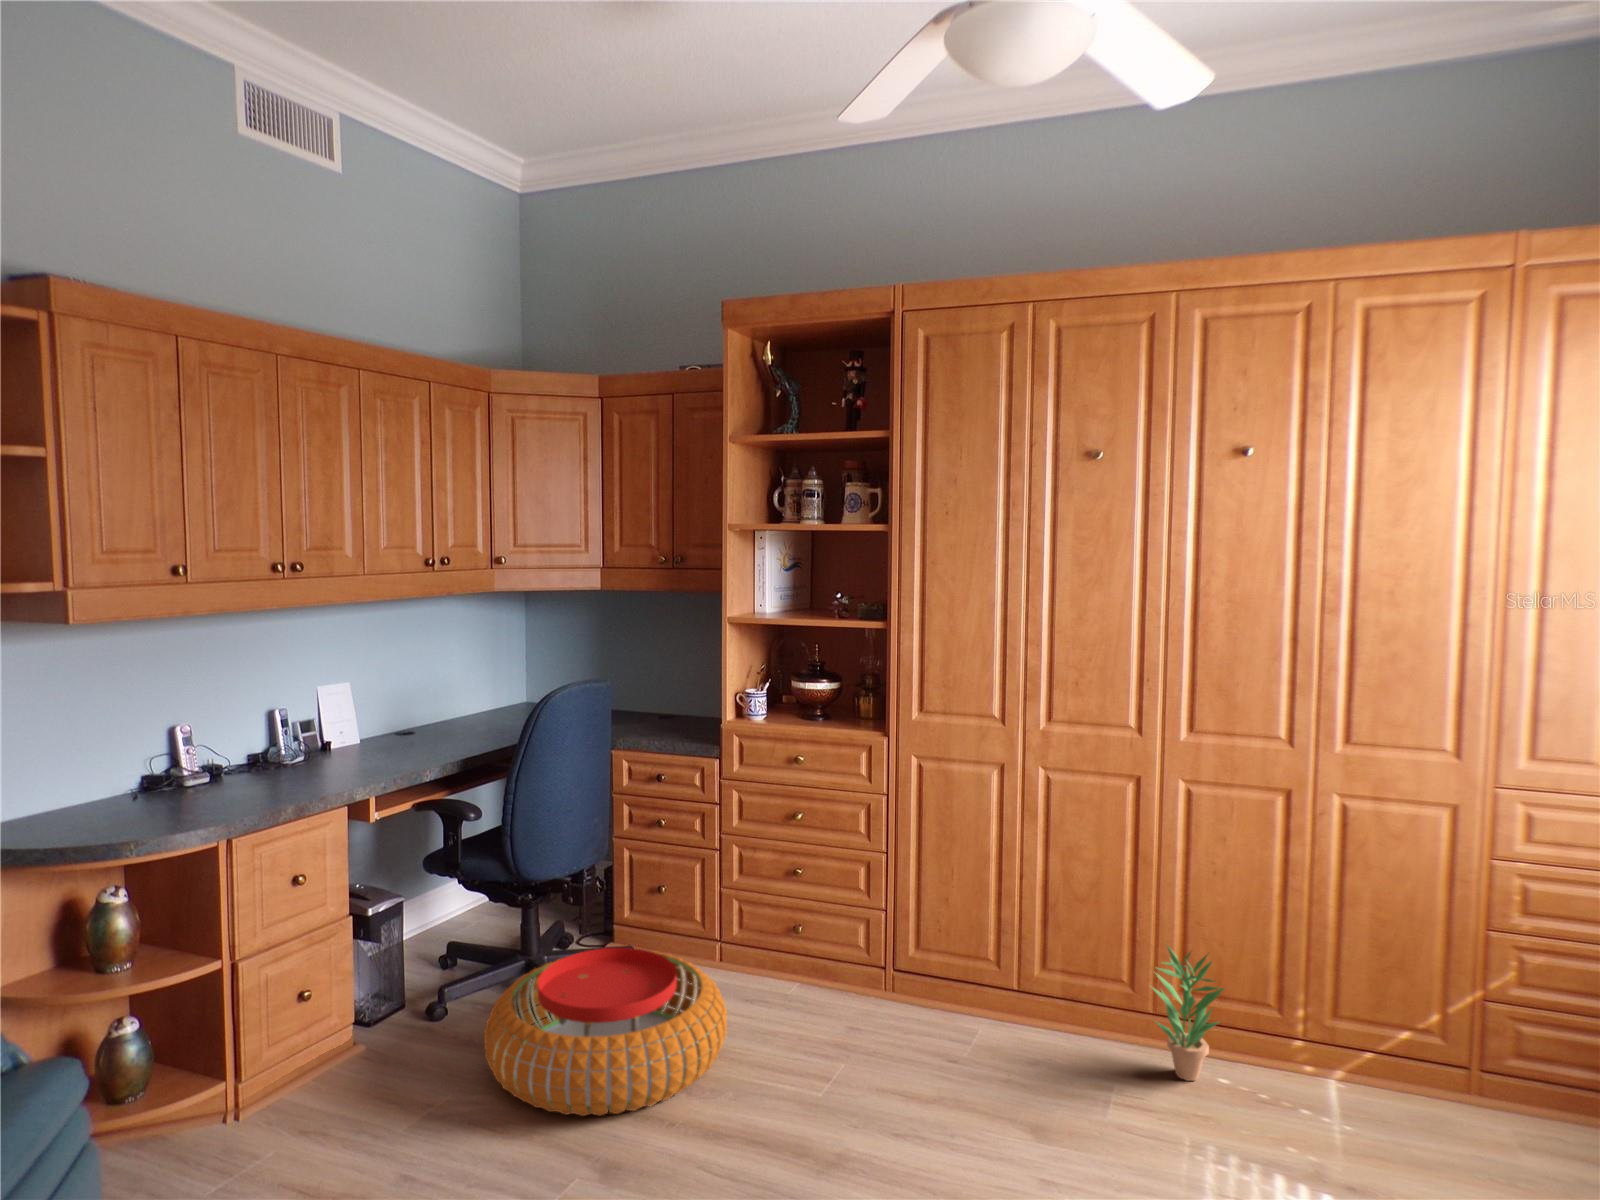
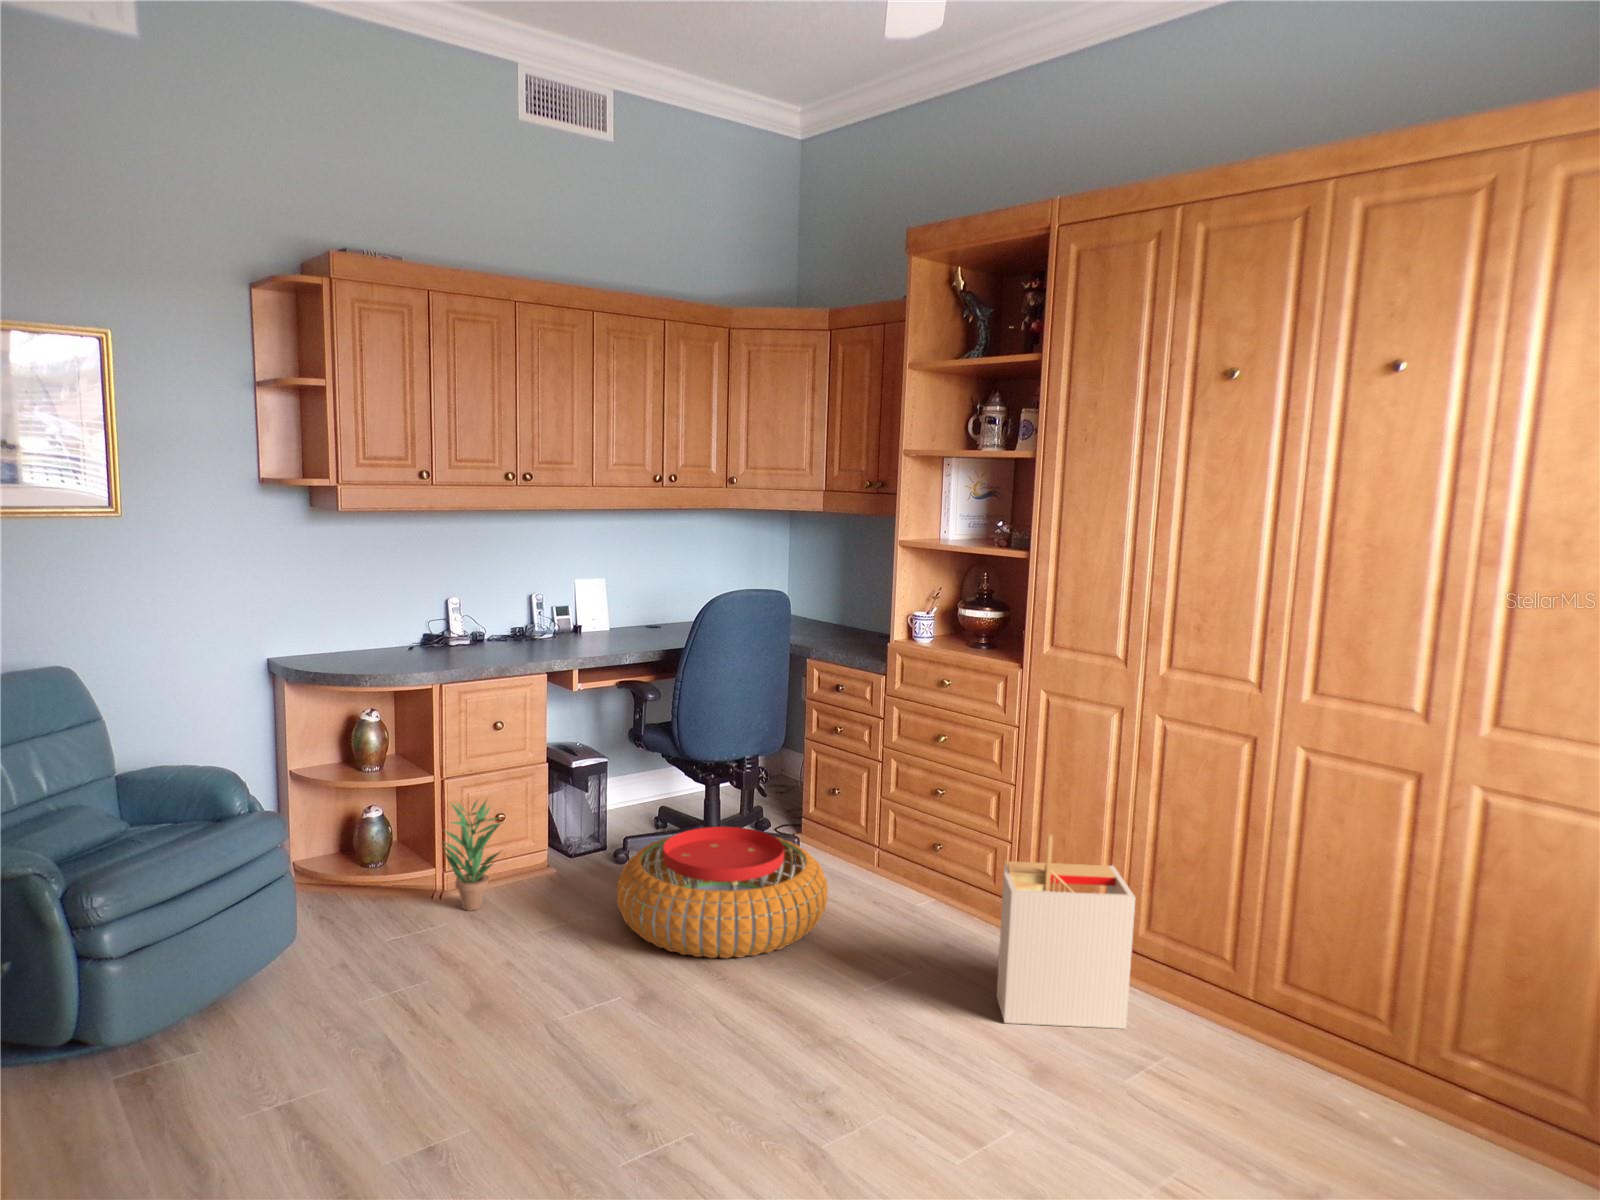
storage bin: none [926,897,1064,1096] -> present [997,835,1136,1029]
potted plant: present [1153,945,1224,1081] -> present [444,801,502,911]

